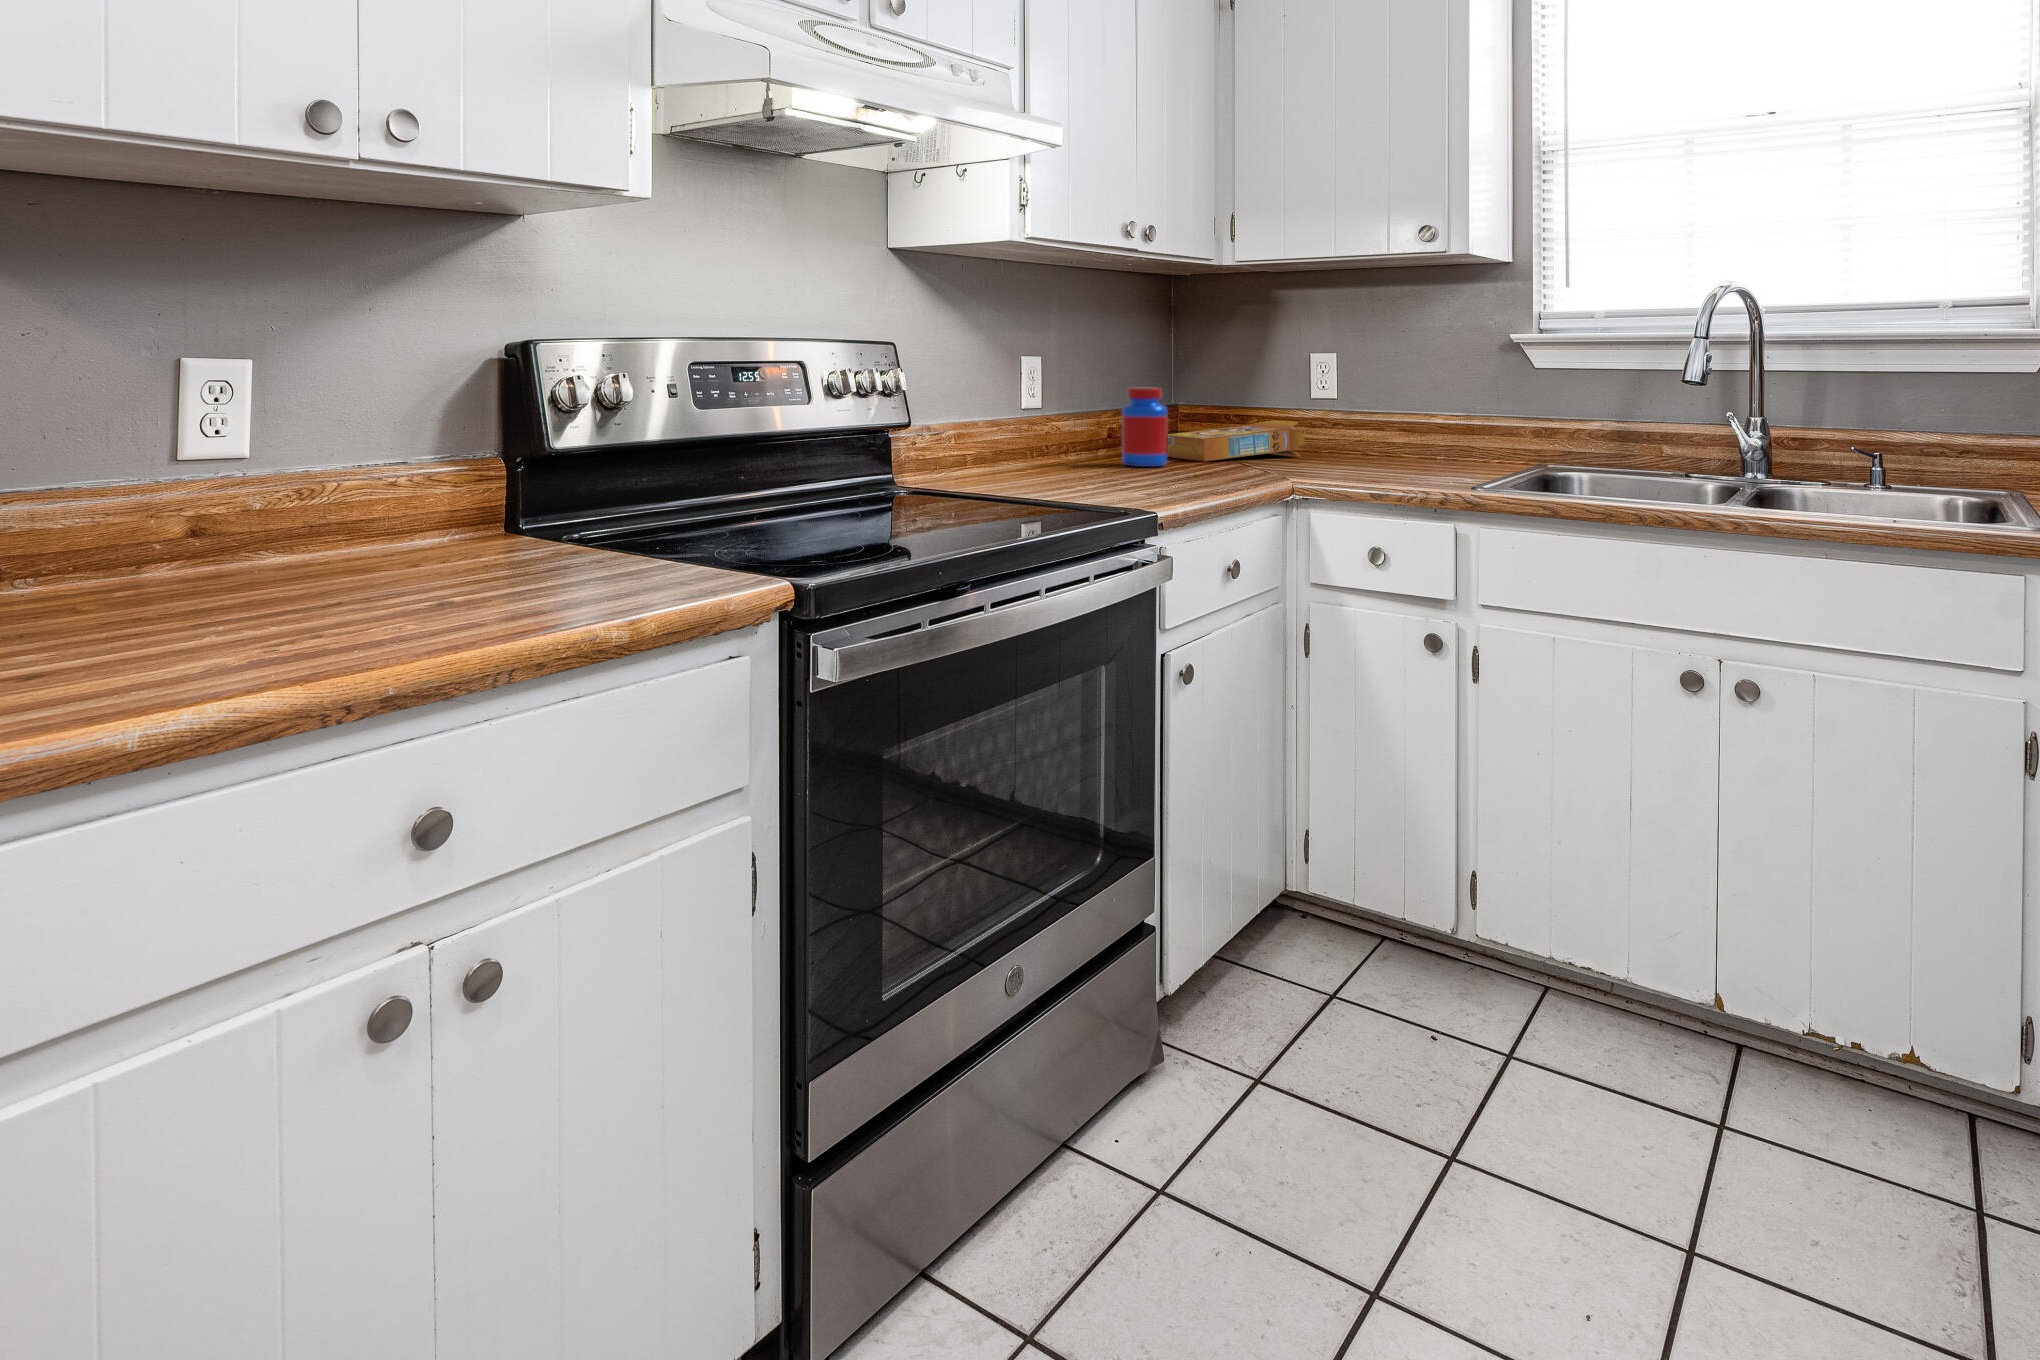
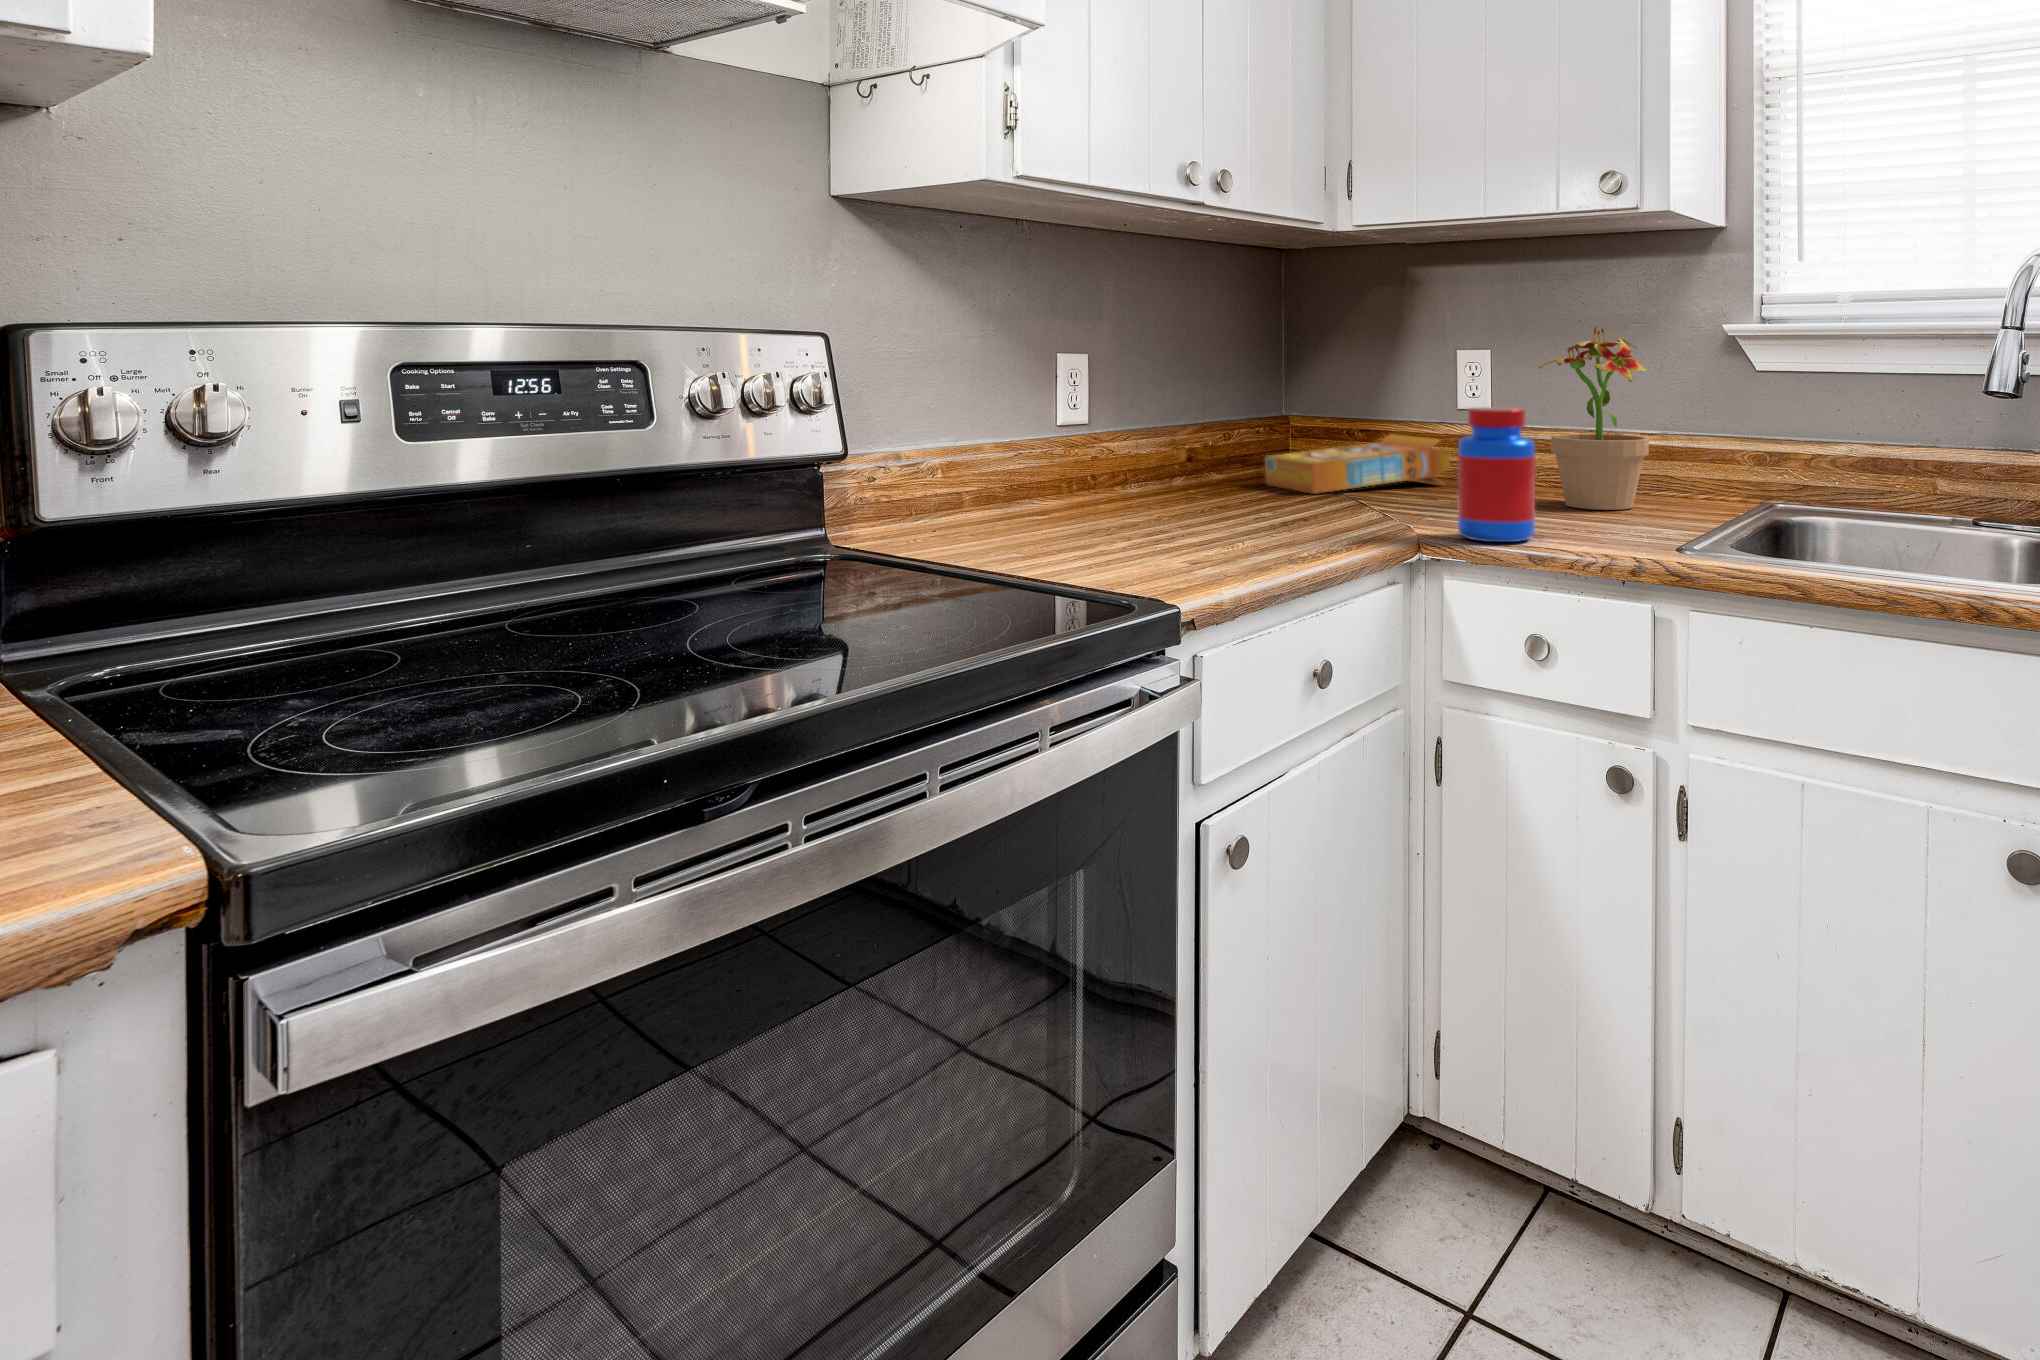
potted plant: none [1374,337,1454,470] -> present [1539,327,1649,510]
jar: present [1122,387,1168,467] -> present [1457,407,1536,542]

